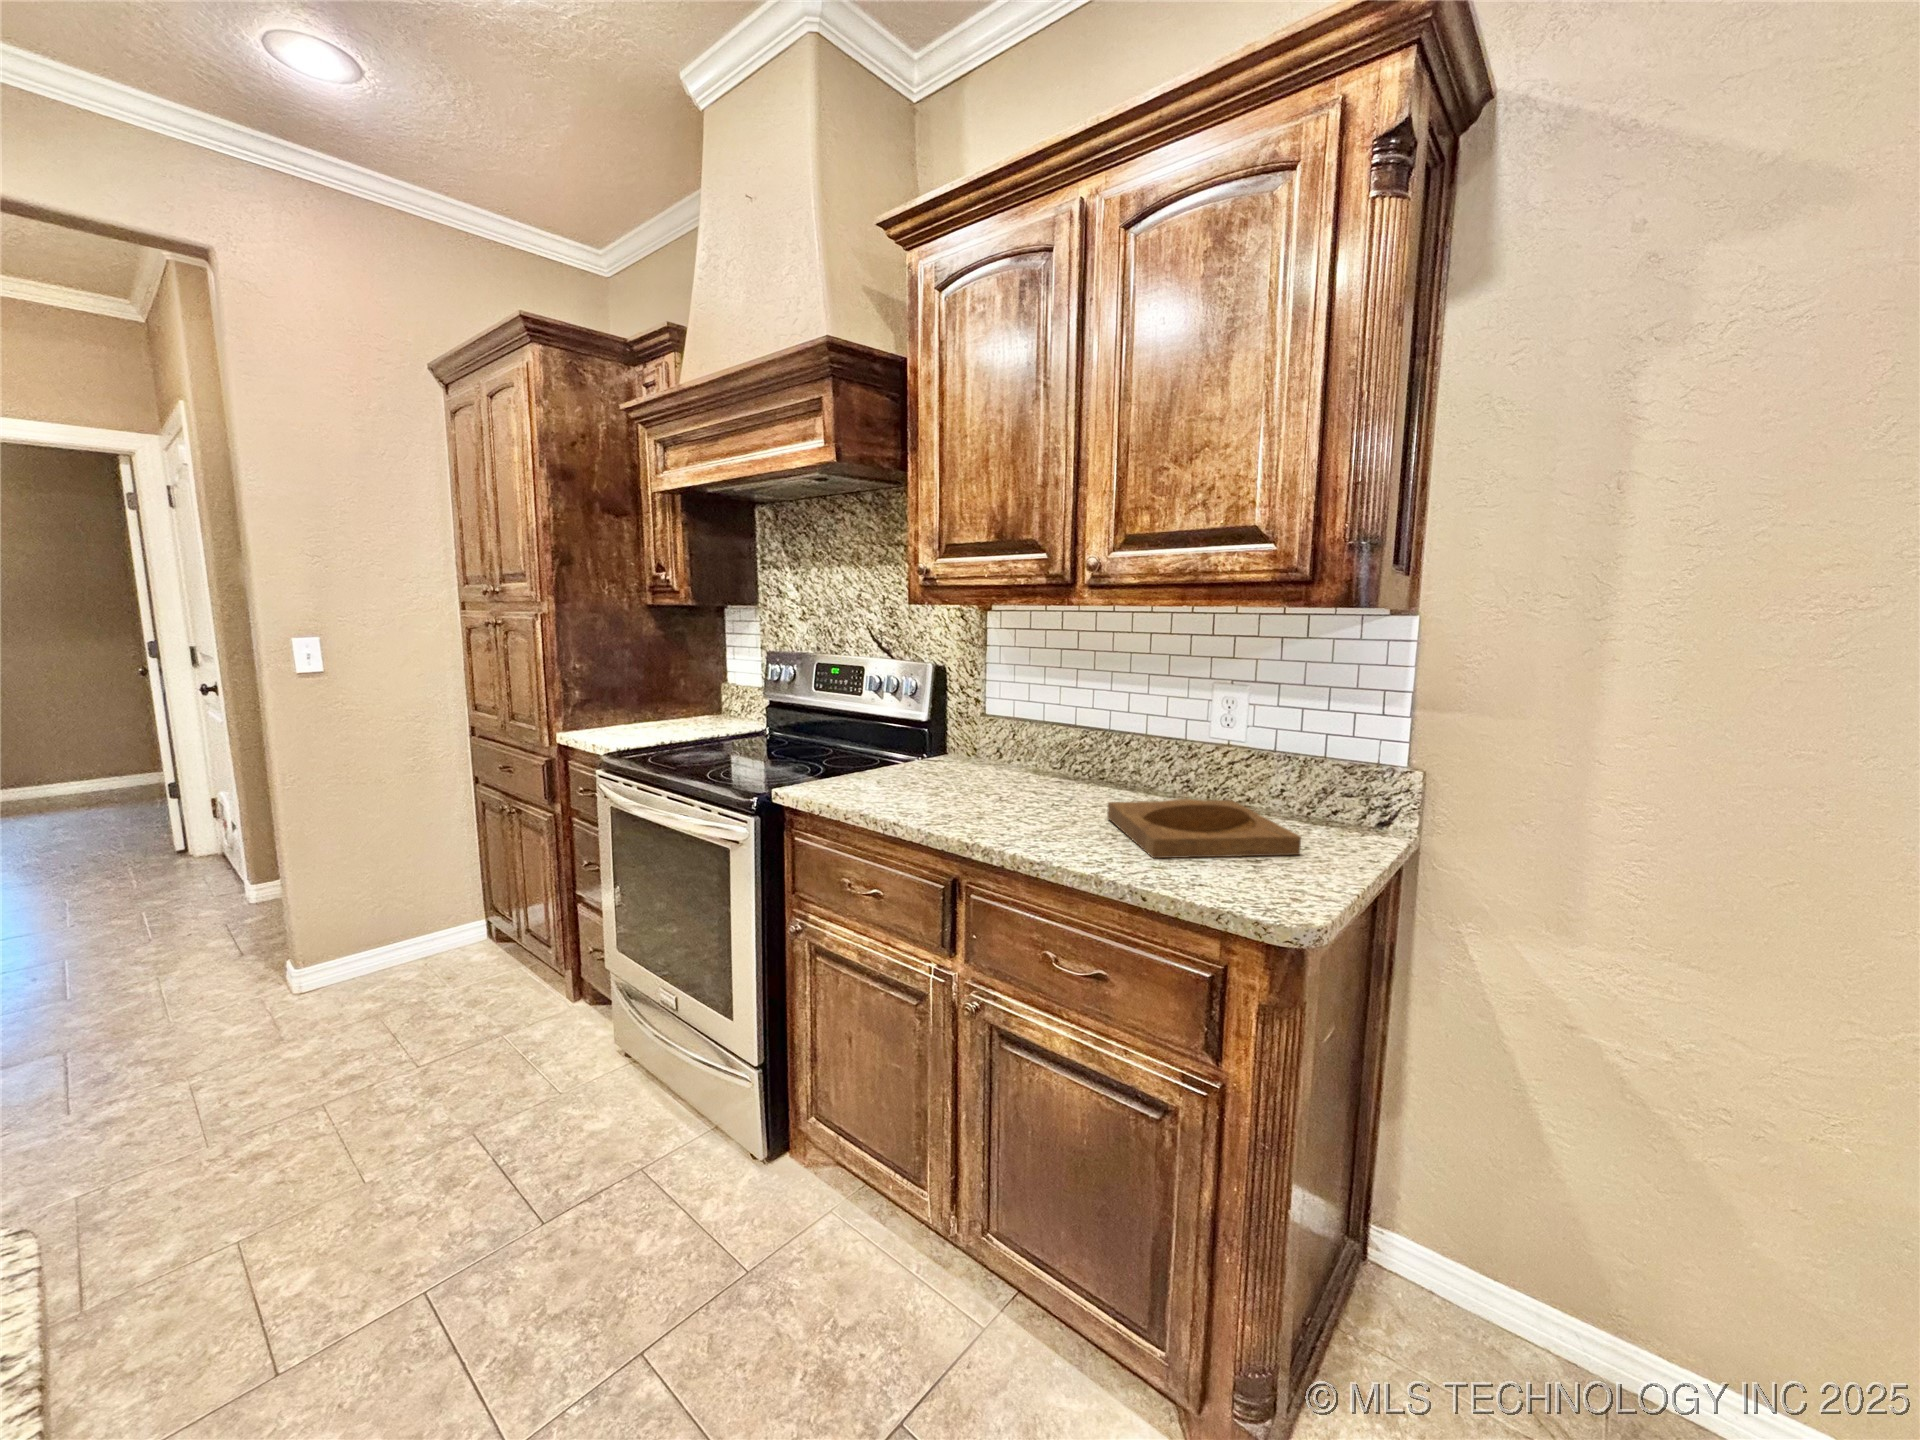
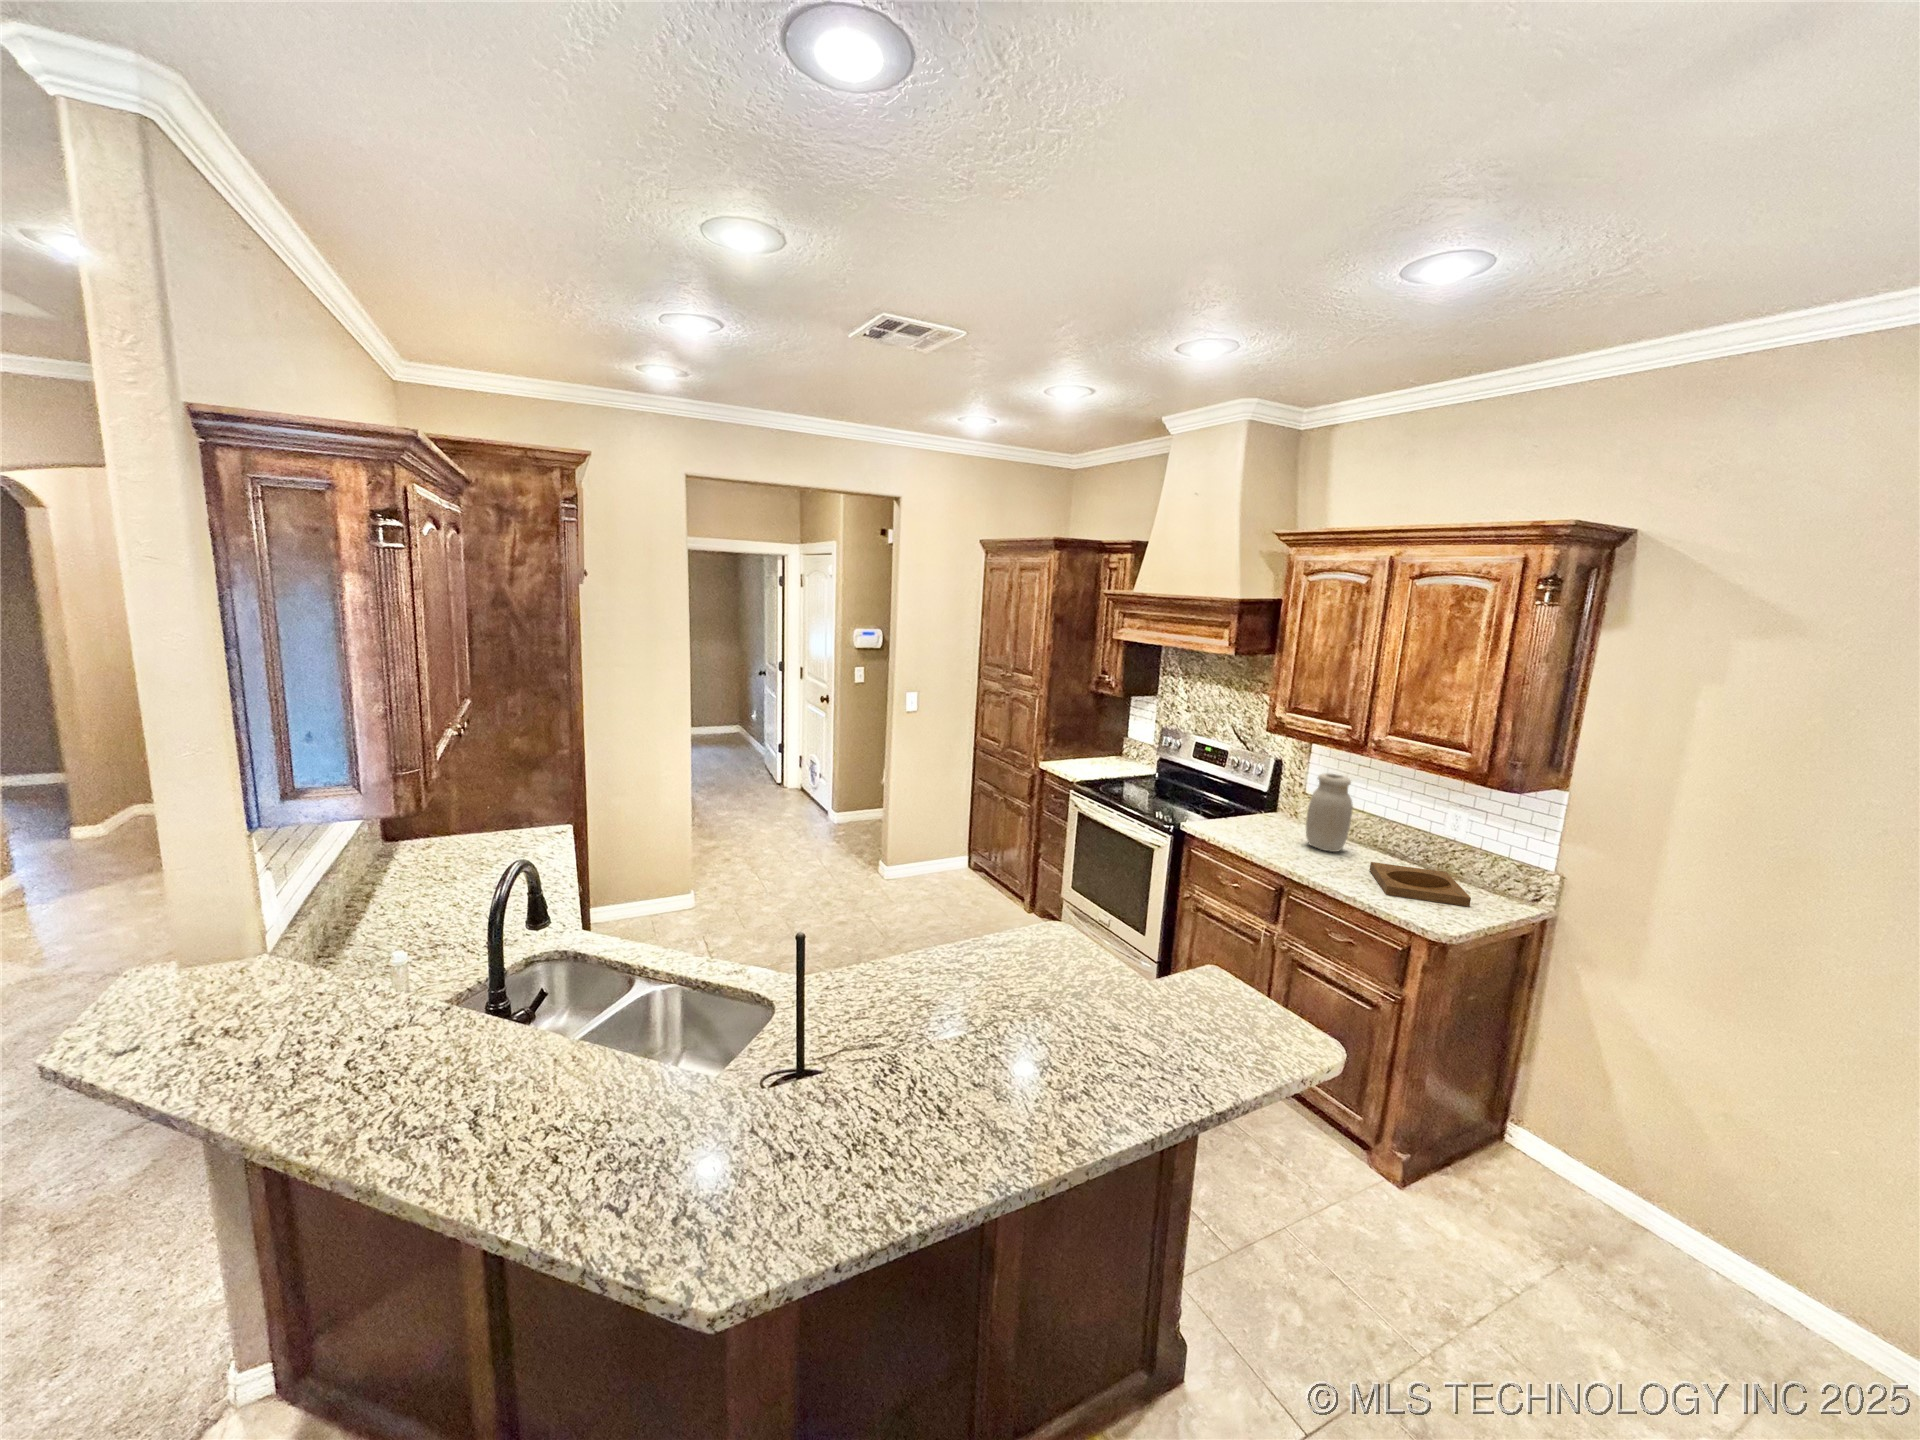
jar: none [990,656,1064,798] -> present [1306,773,1353,852]

